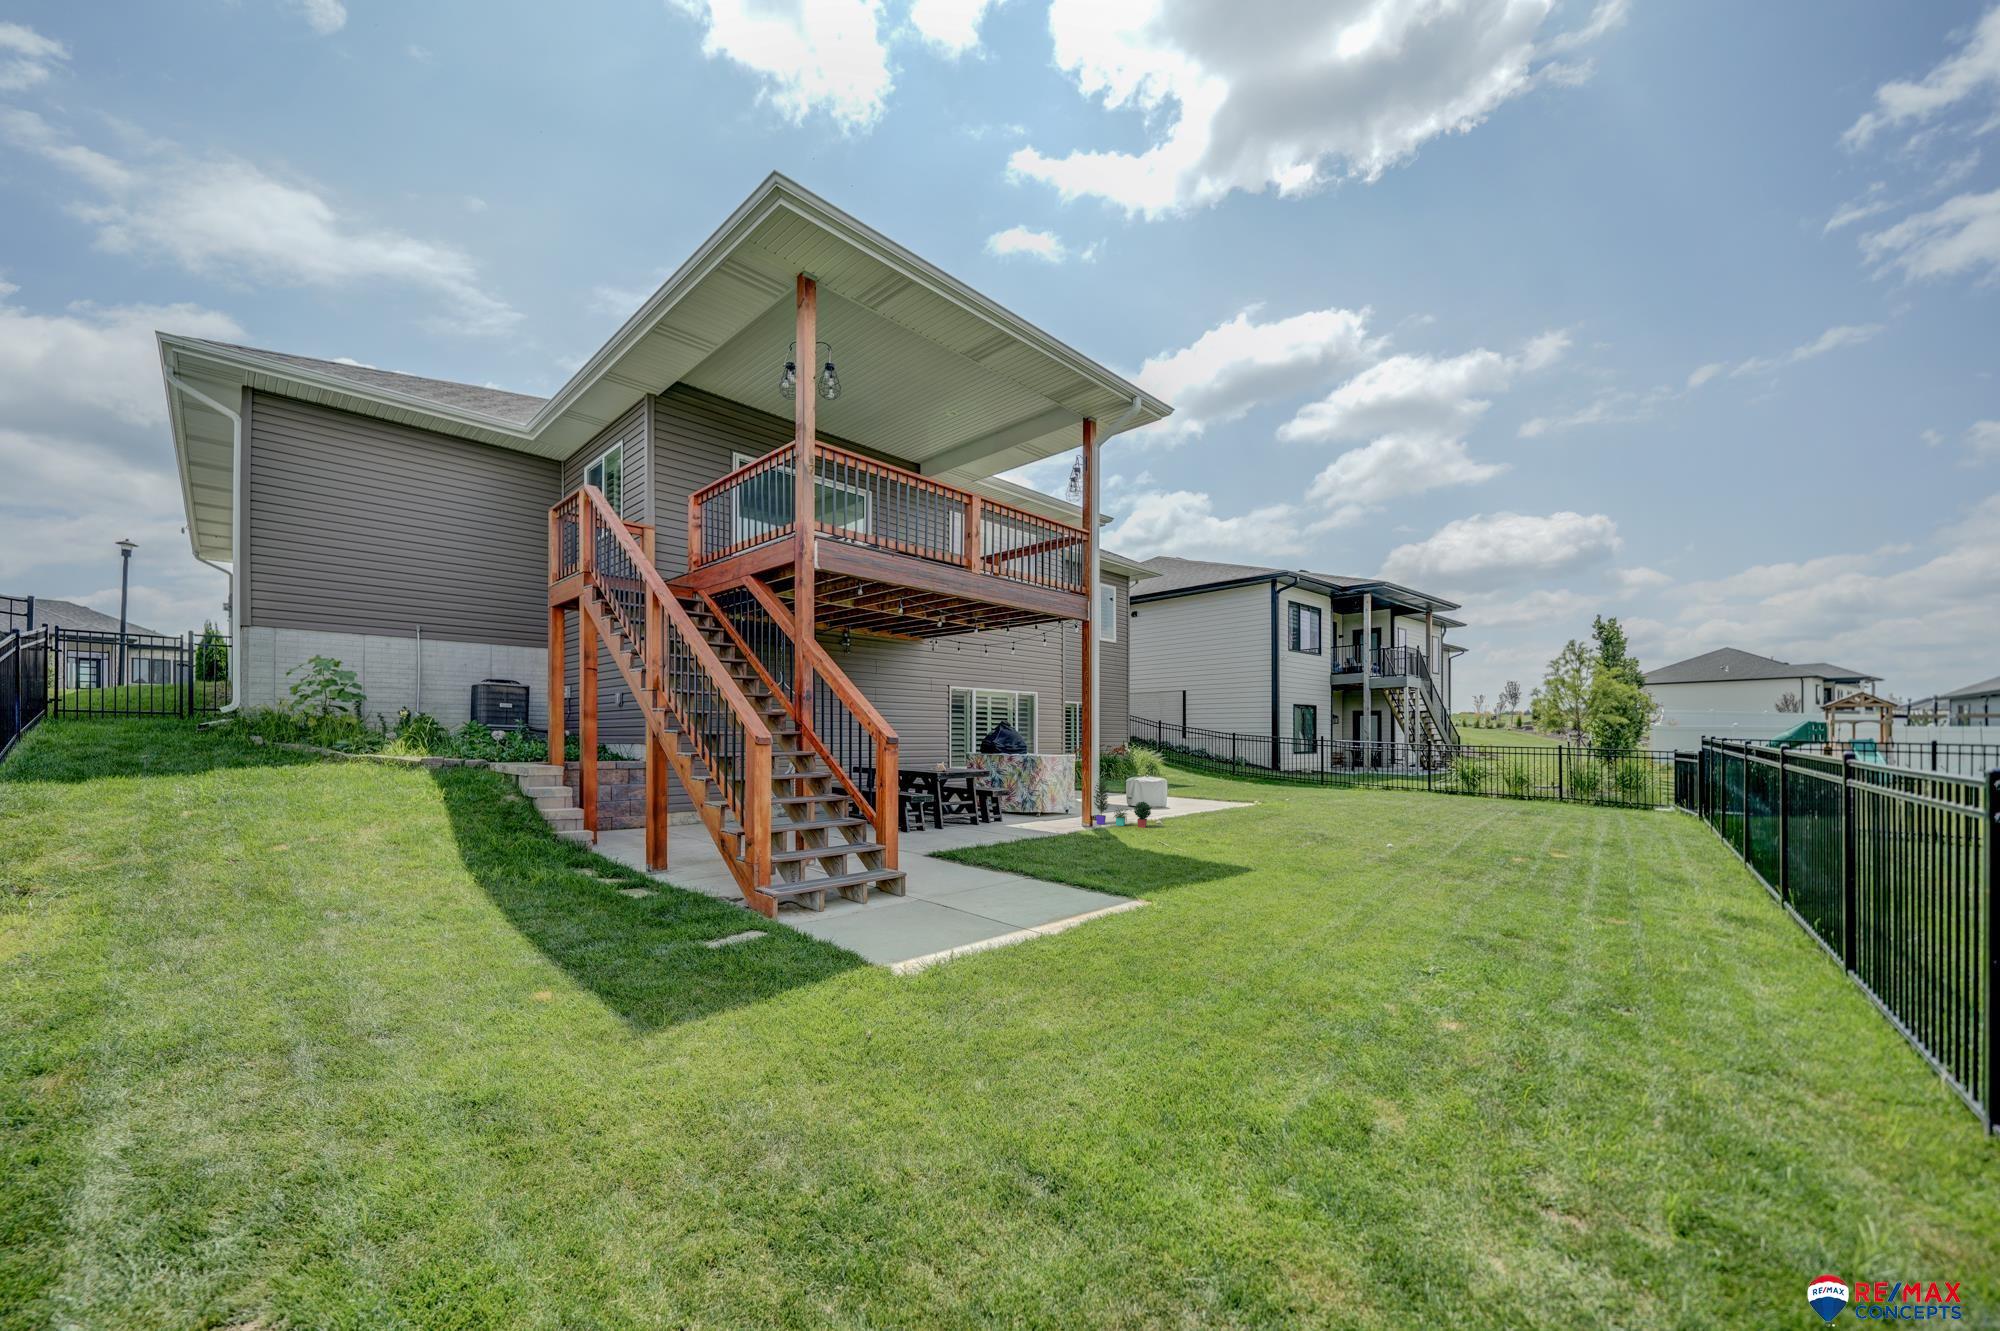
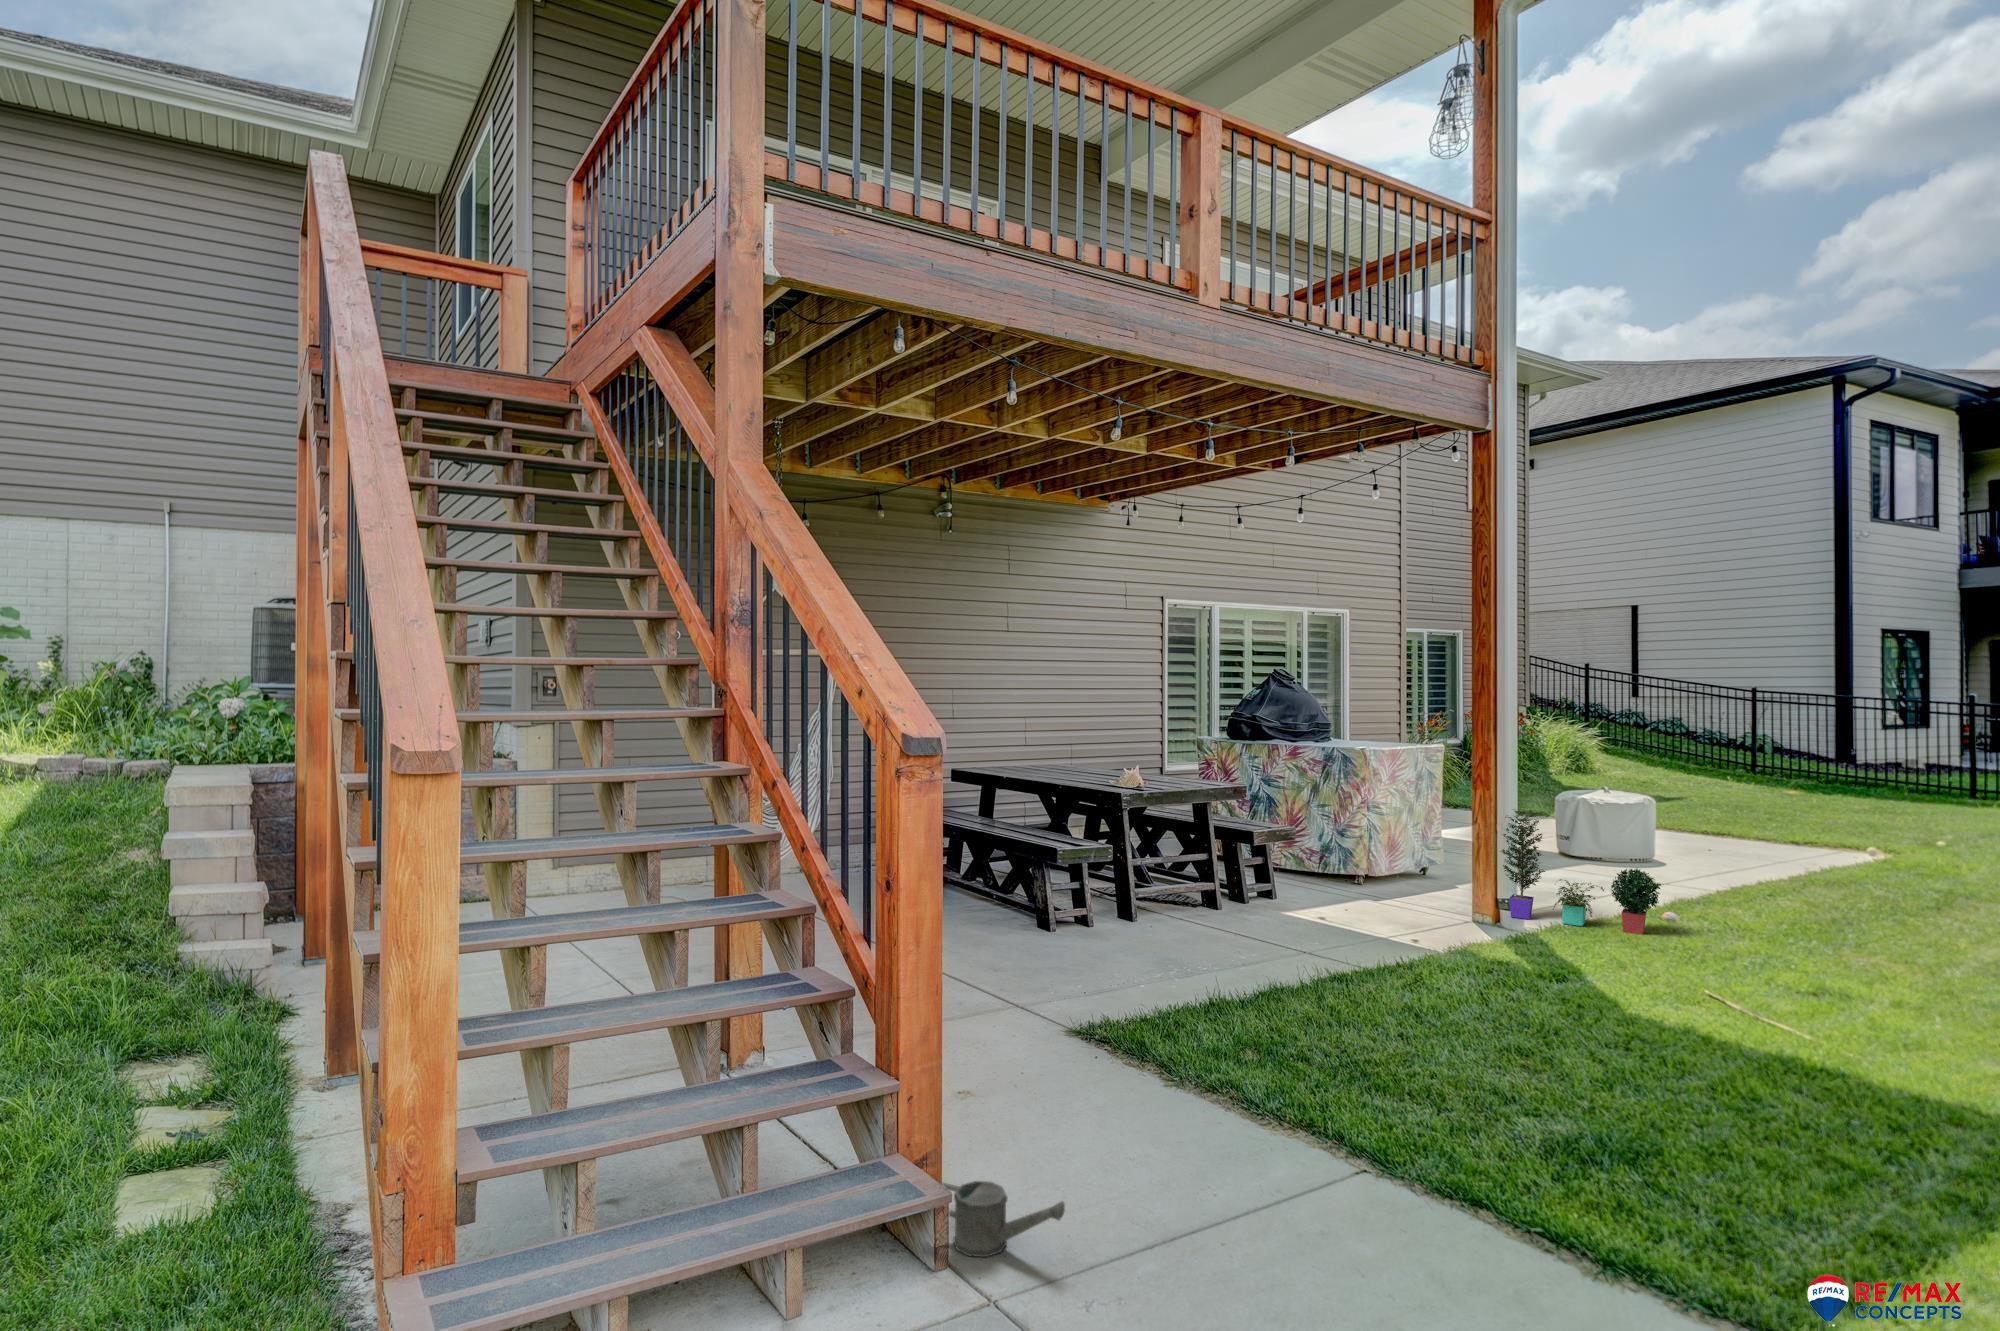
watering can: none [895,877,937,896] -> present [942,1181,1065,1257]

